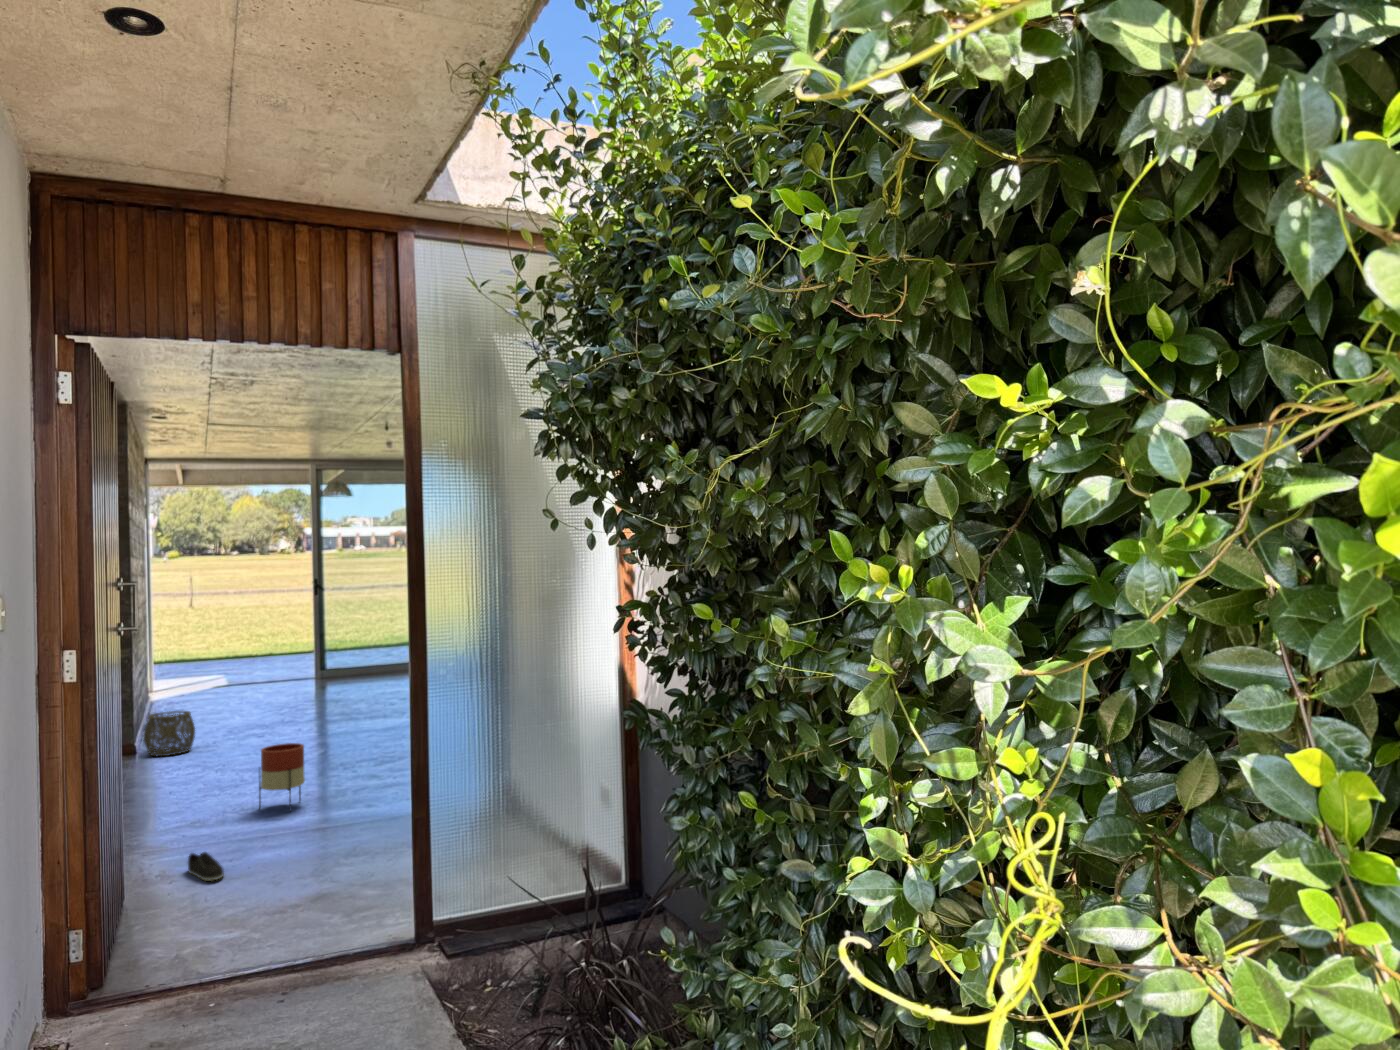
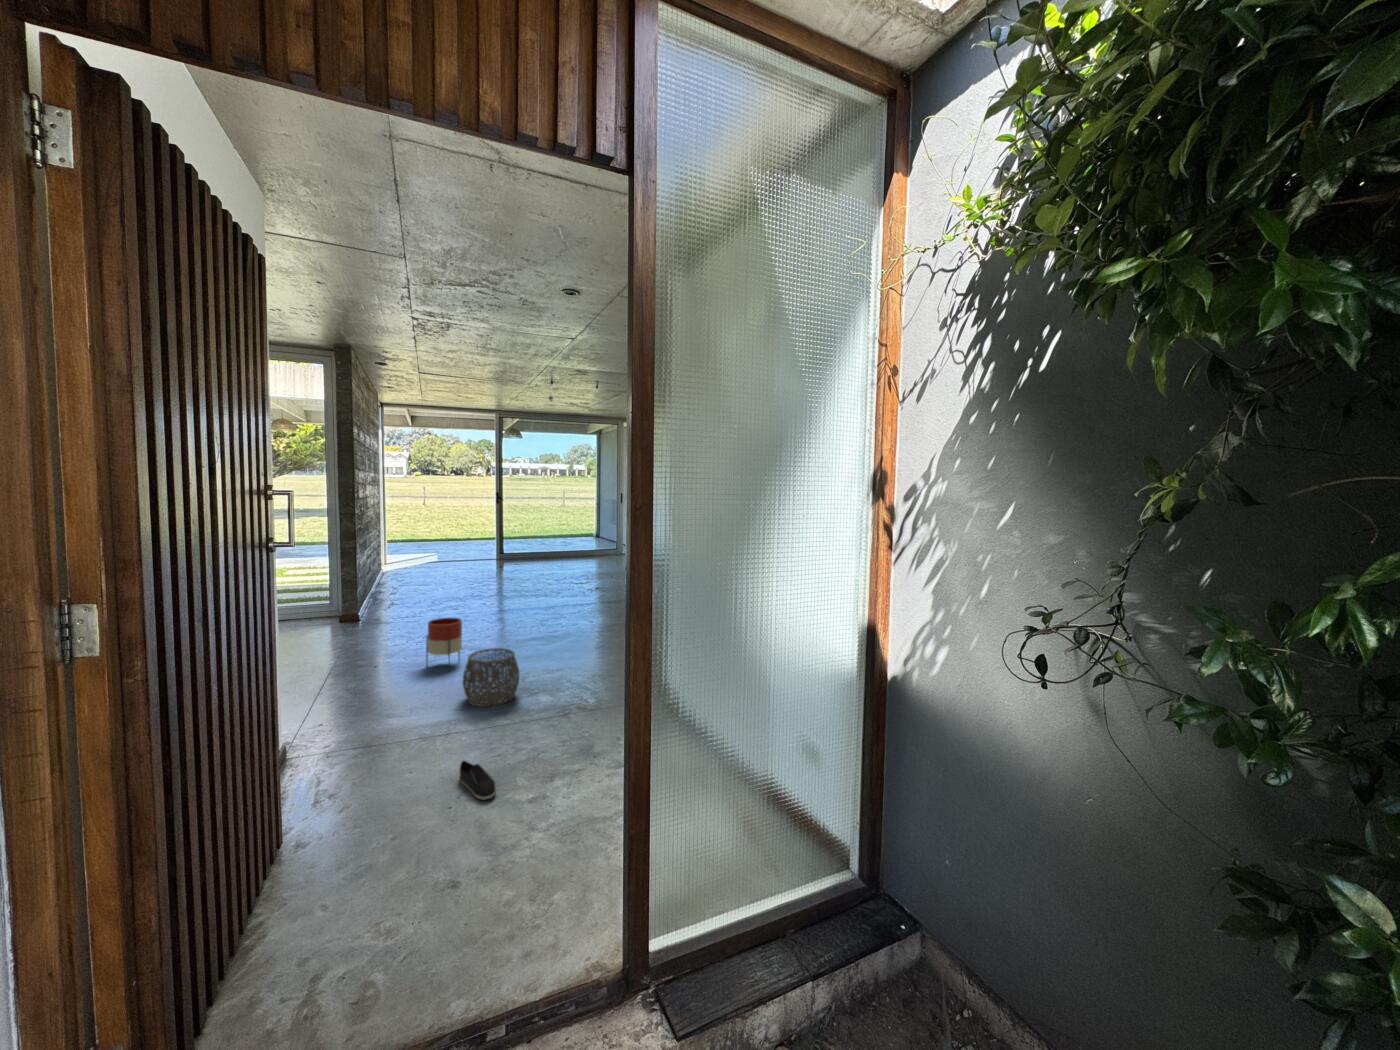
woven basket: present [143,711,195,756] -> present [463,648,520,707]
shoe: present [188,852,224,881] -> present [460,761,496,800]

